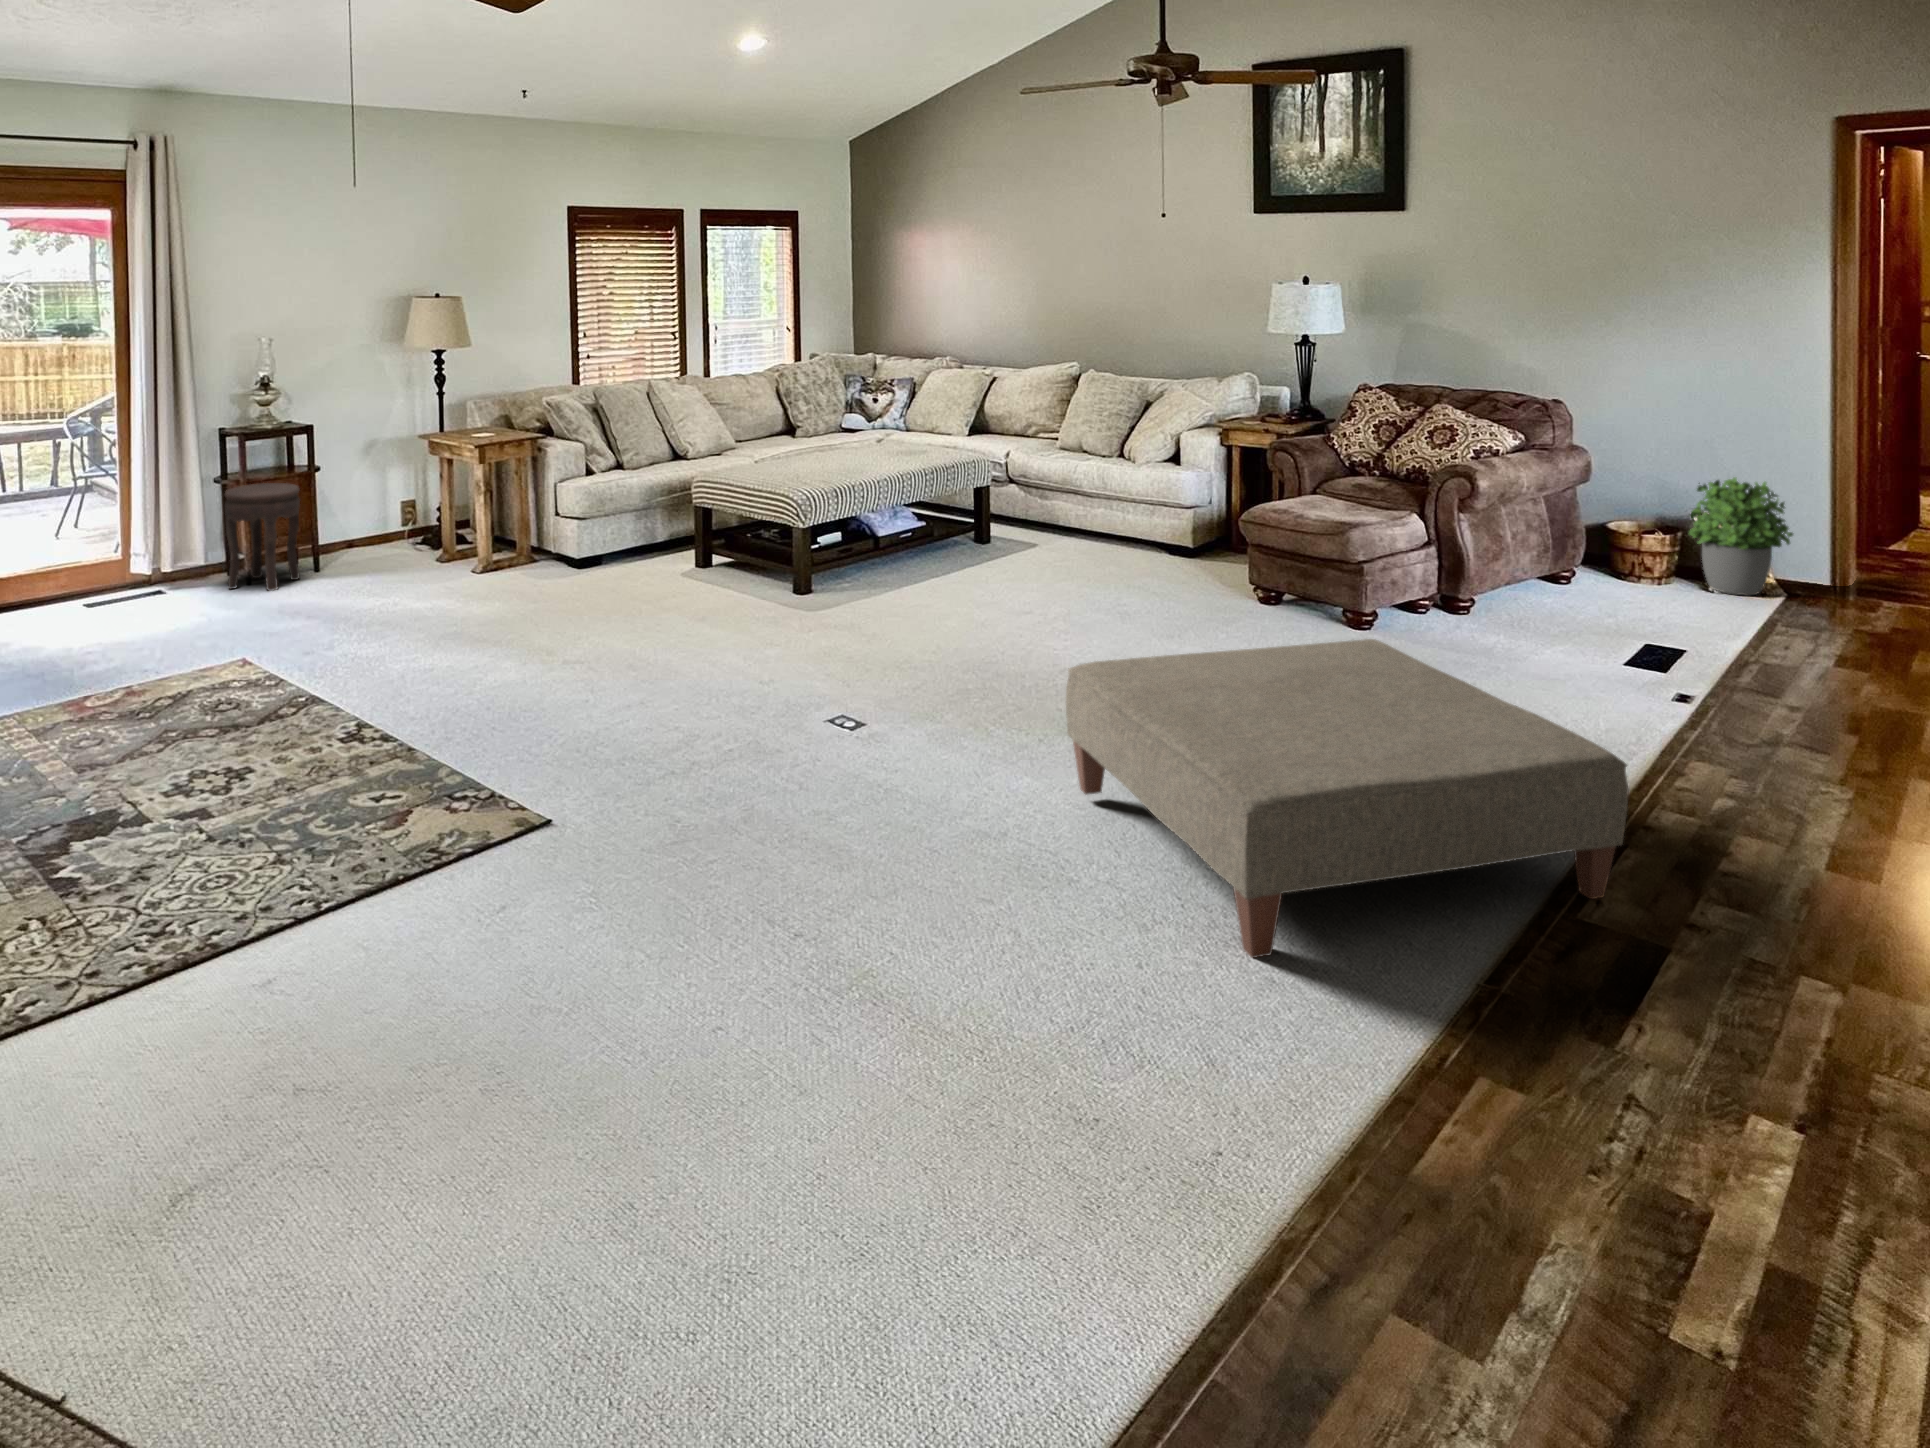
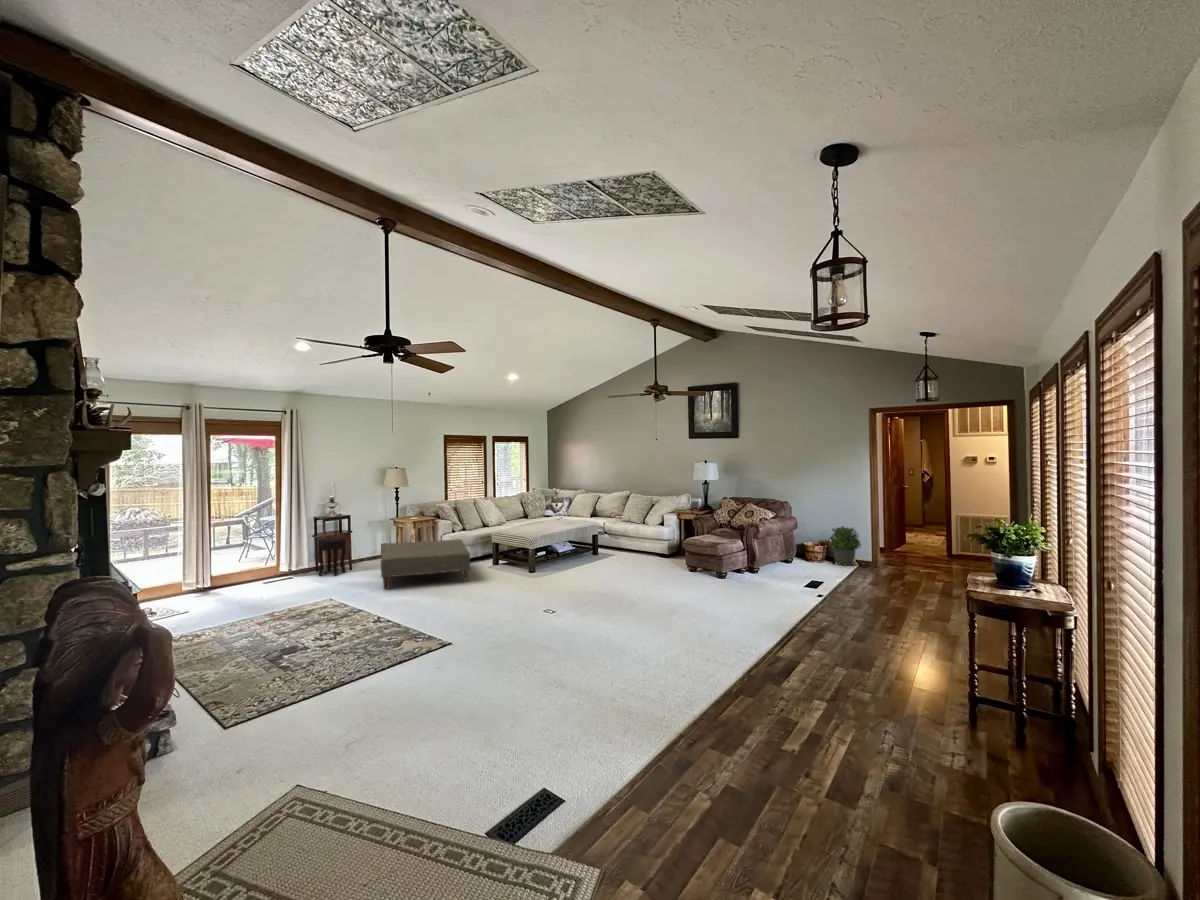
ottoman: present [1066,639,1628,958] -> present [381,540,470,589]

